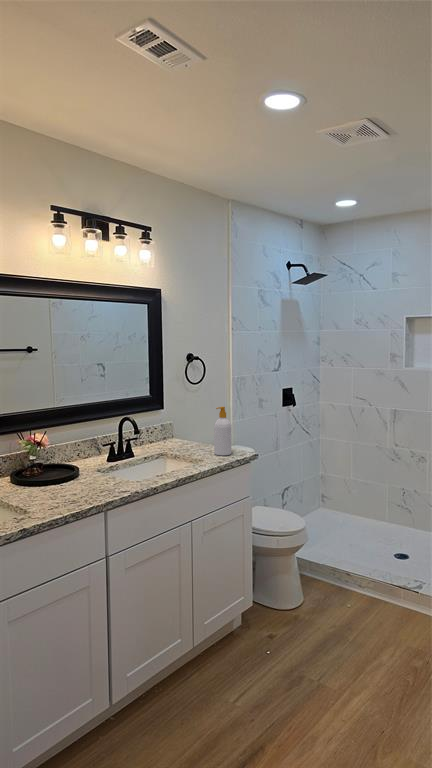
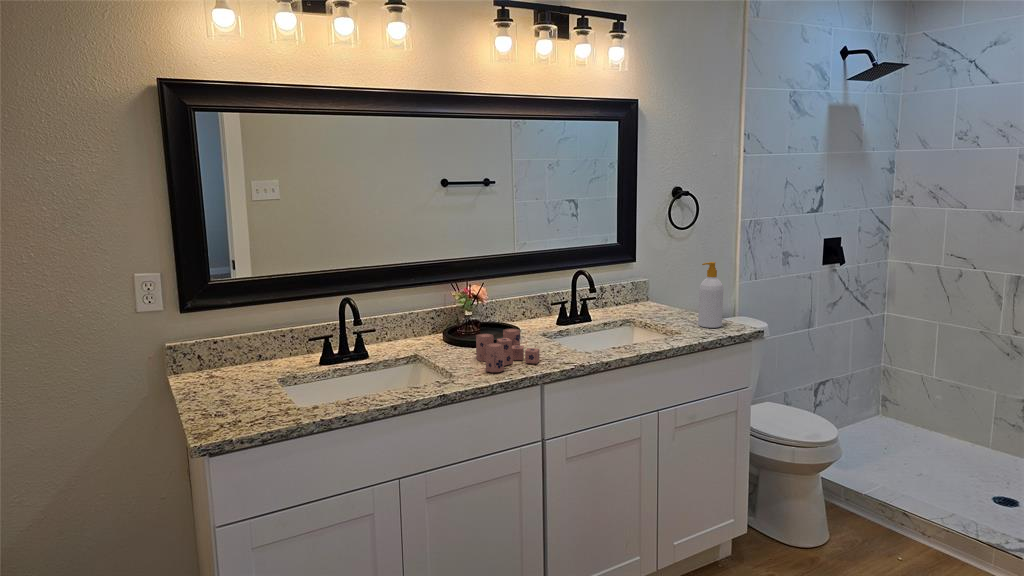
candle: none [46,467,101,505] -> present [476,329,540,372]

